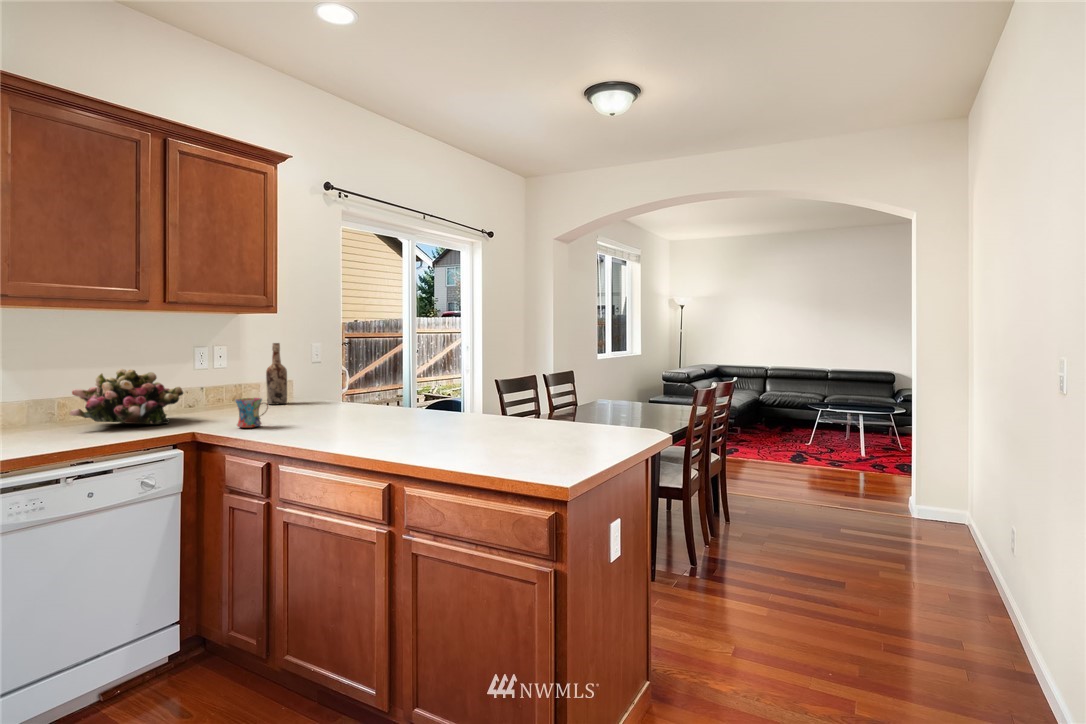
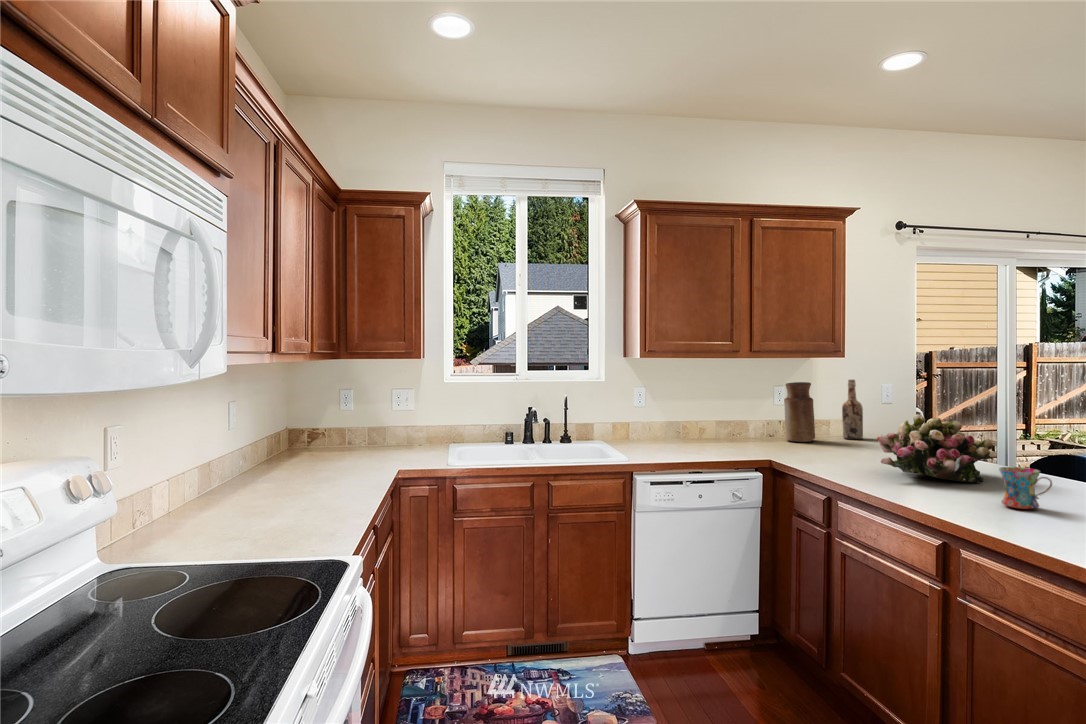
vase: none [202,345,239,412] -> present [784,382,815,442]
flower arrangement: present [70,369,183,424] -> present [877,414,993,483]
mug: present [235,398,268,428] -> present [999,467,1052,509]

